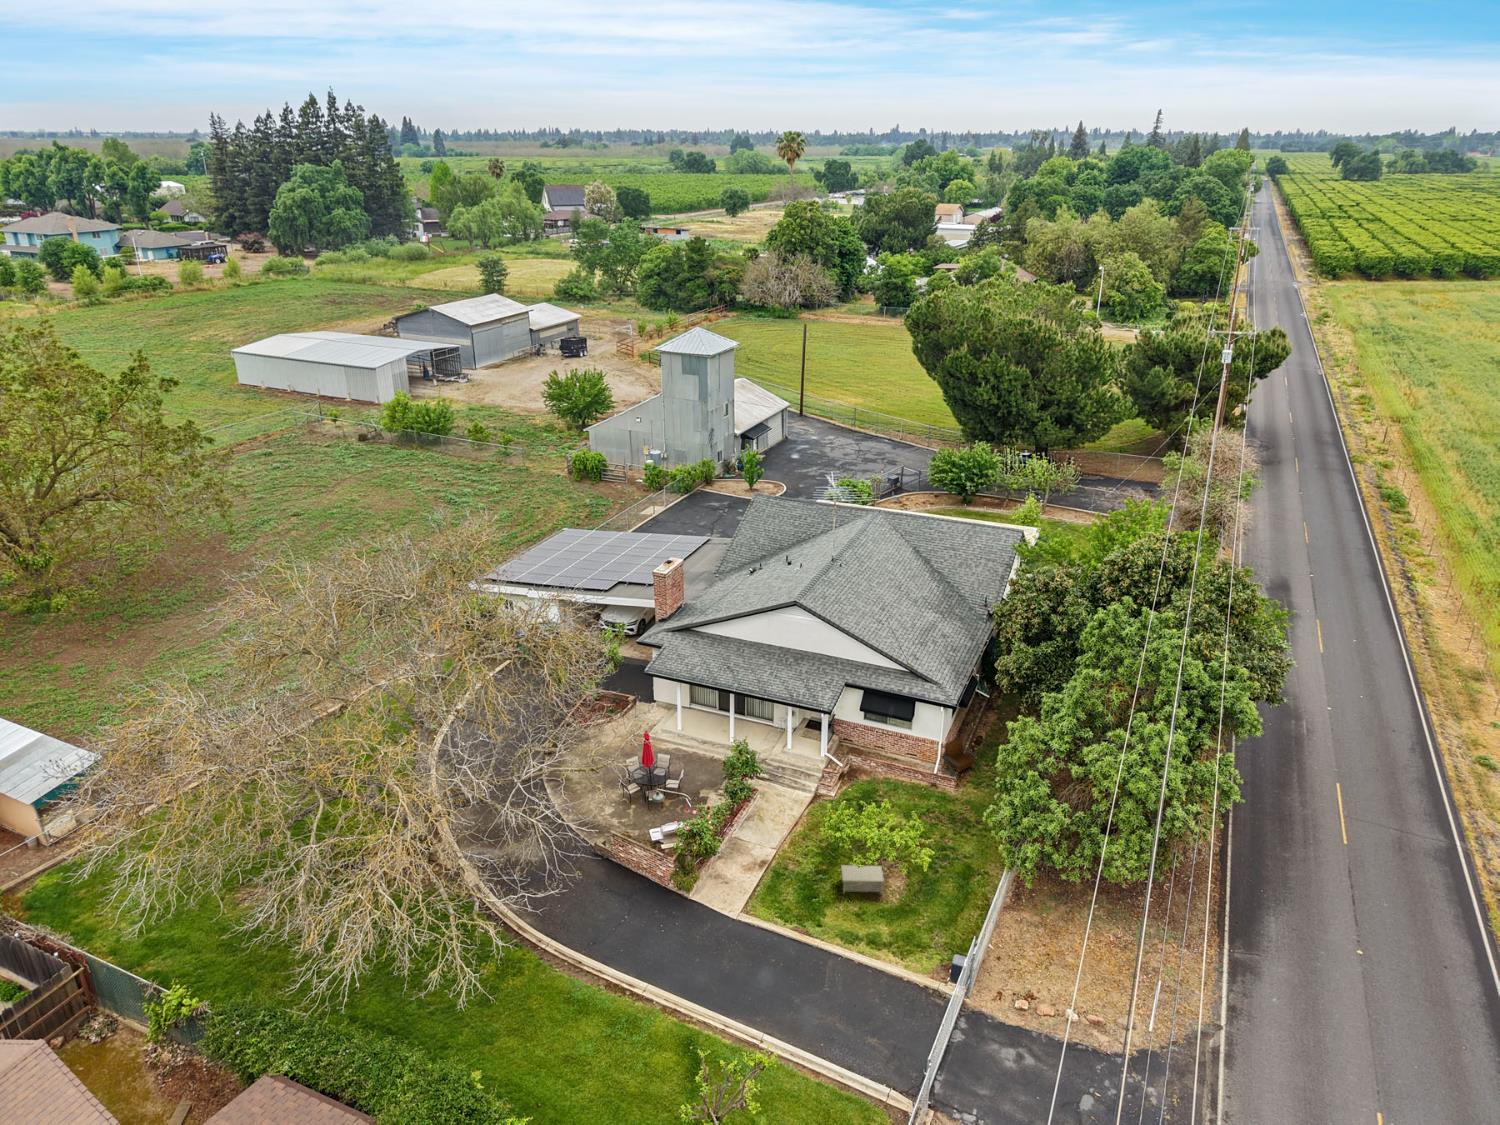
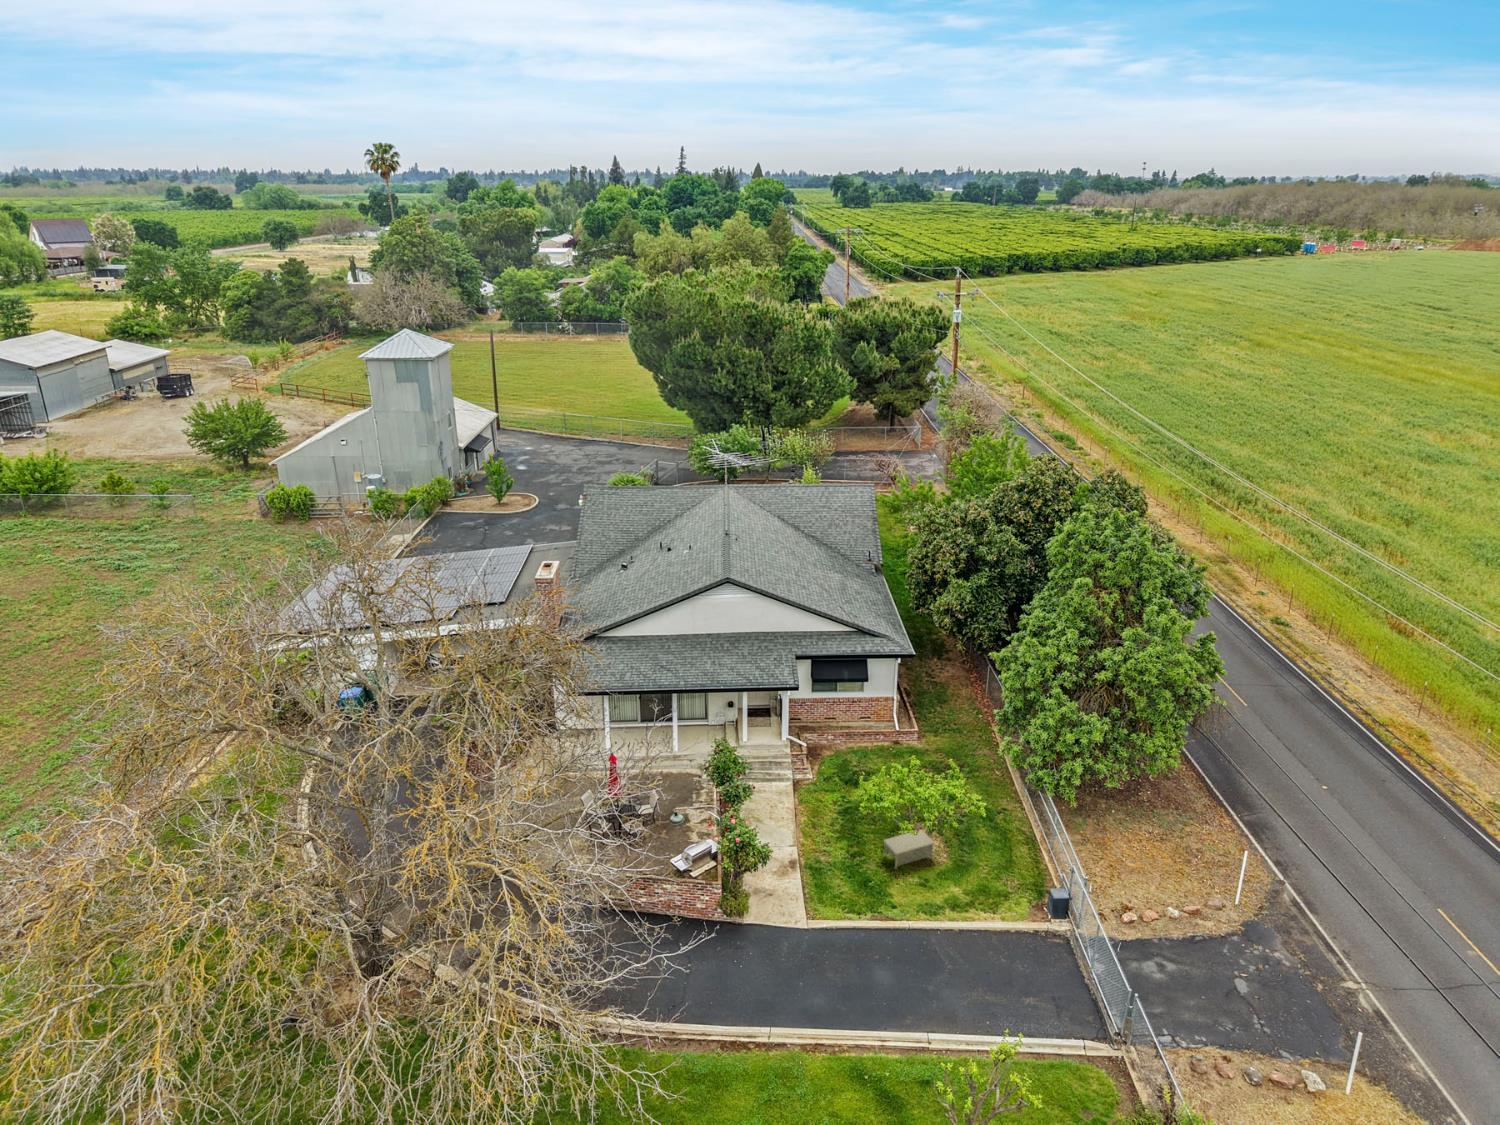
lounge chair: present [942,737,977,778] -> none [892,690,927,733]

